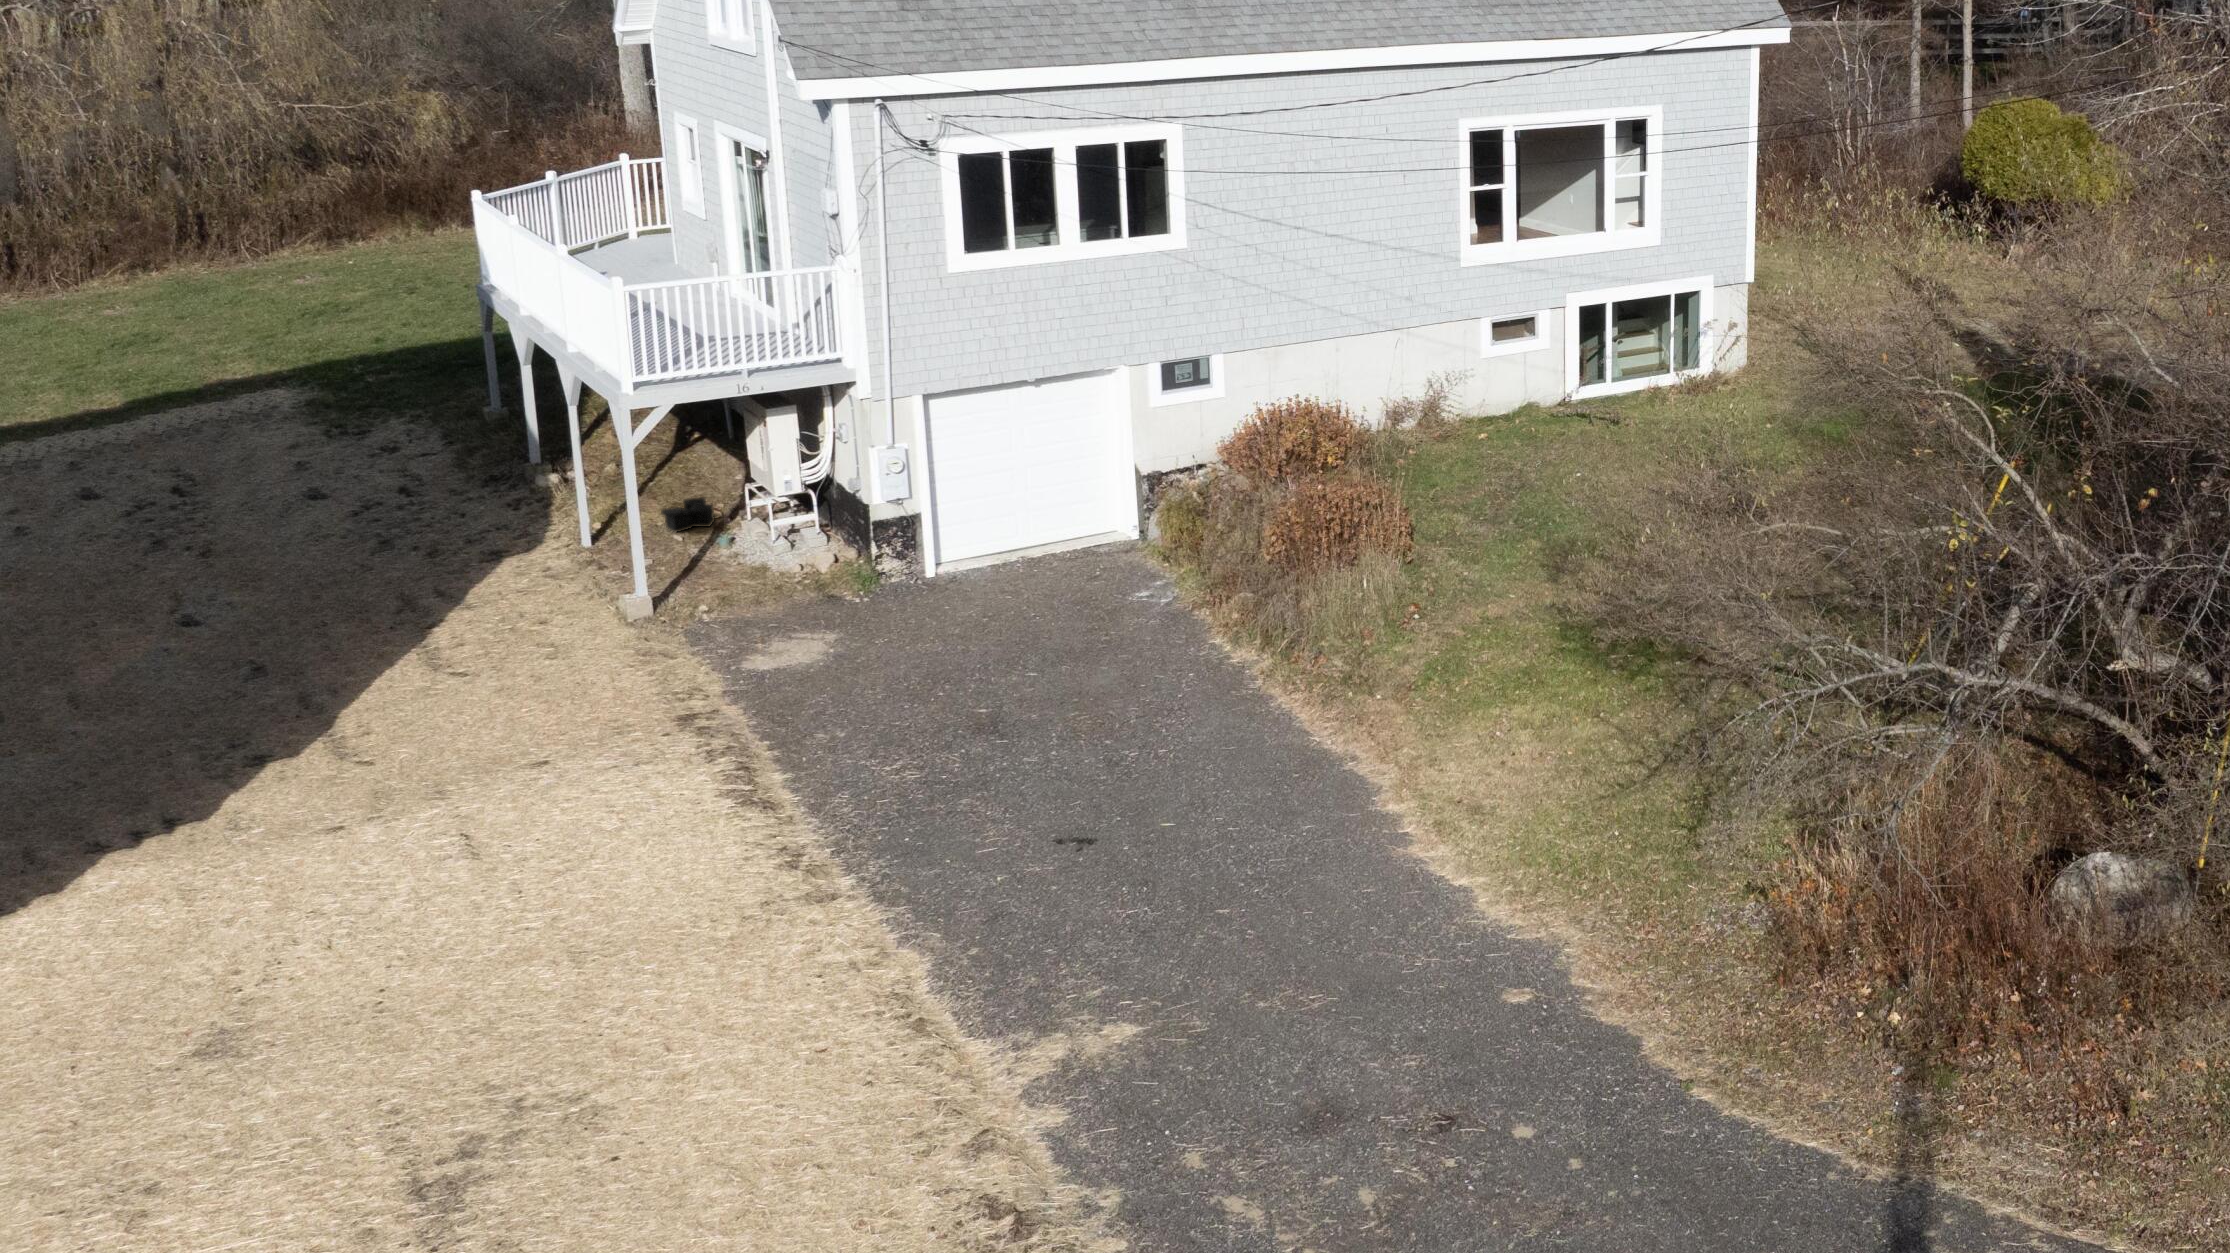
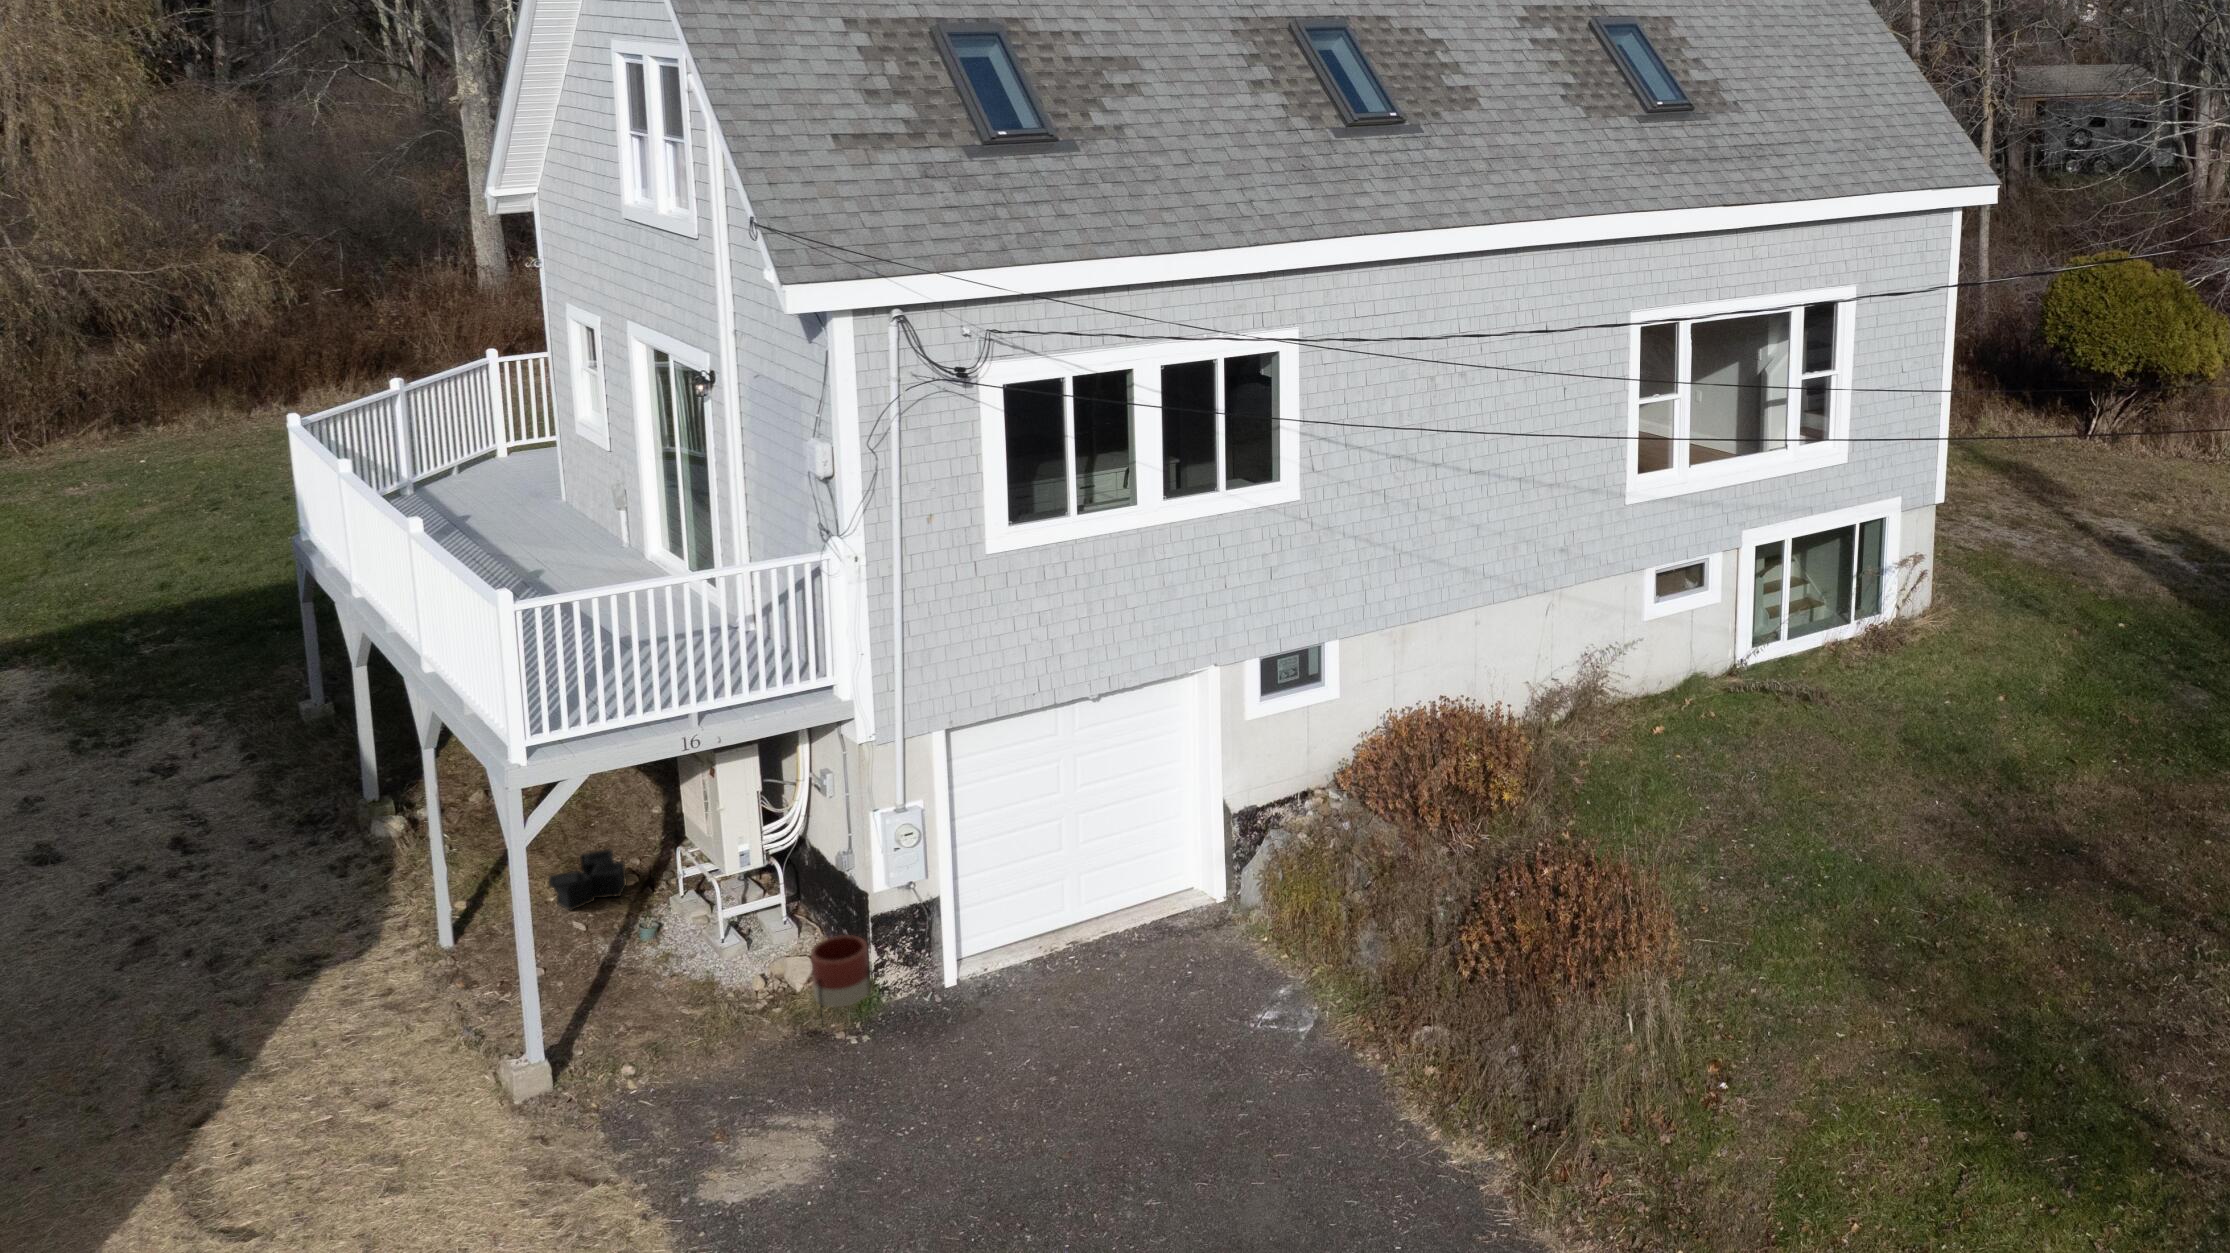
planter: none [829,537,871,596] -> present [811,935,871,1017]

